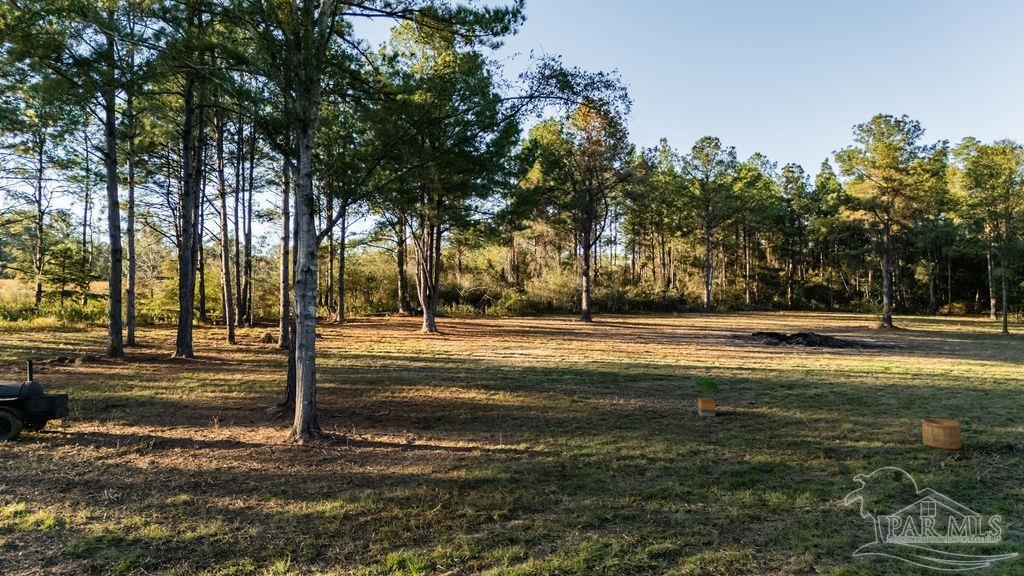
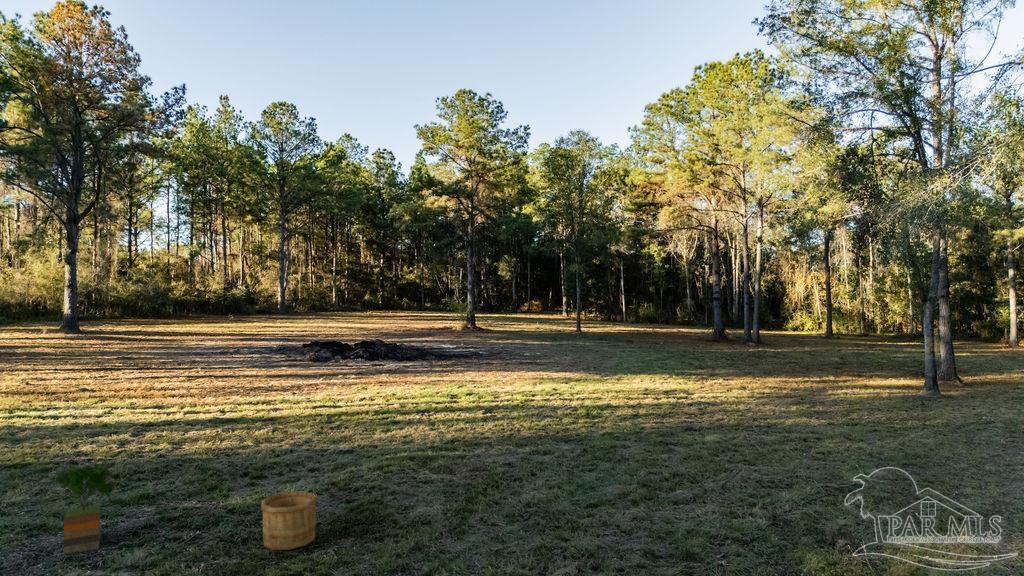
wooden bucket: present [921,418,962,449] -> present [261,491,317,550]

